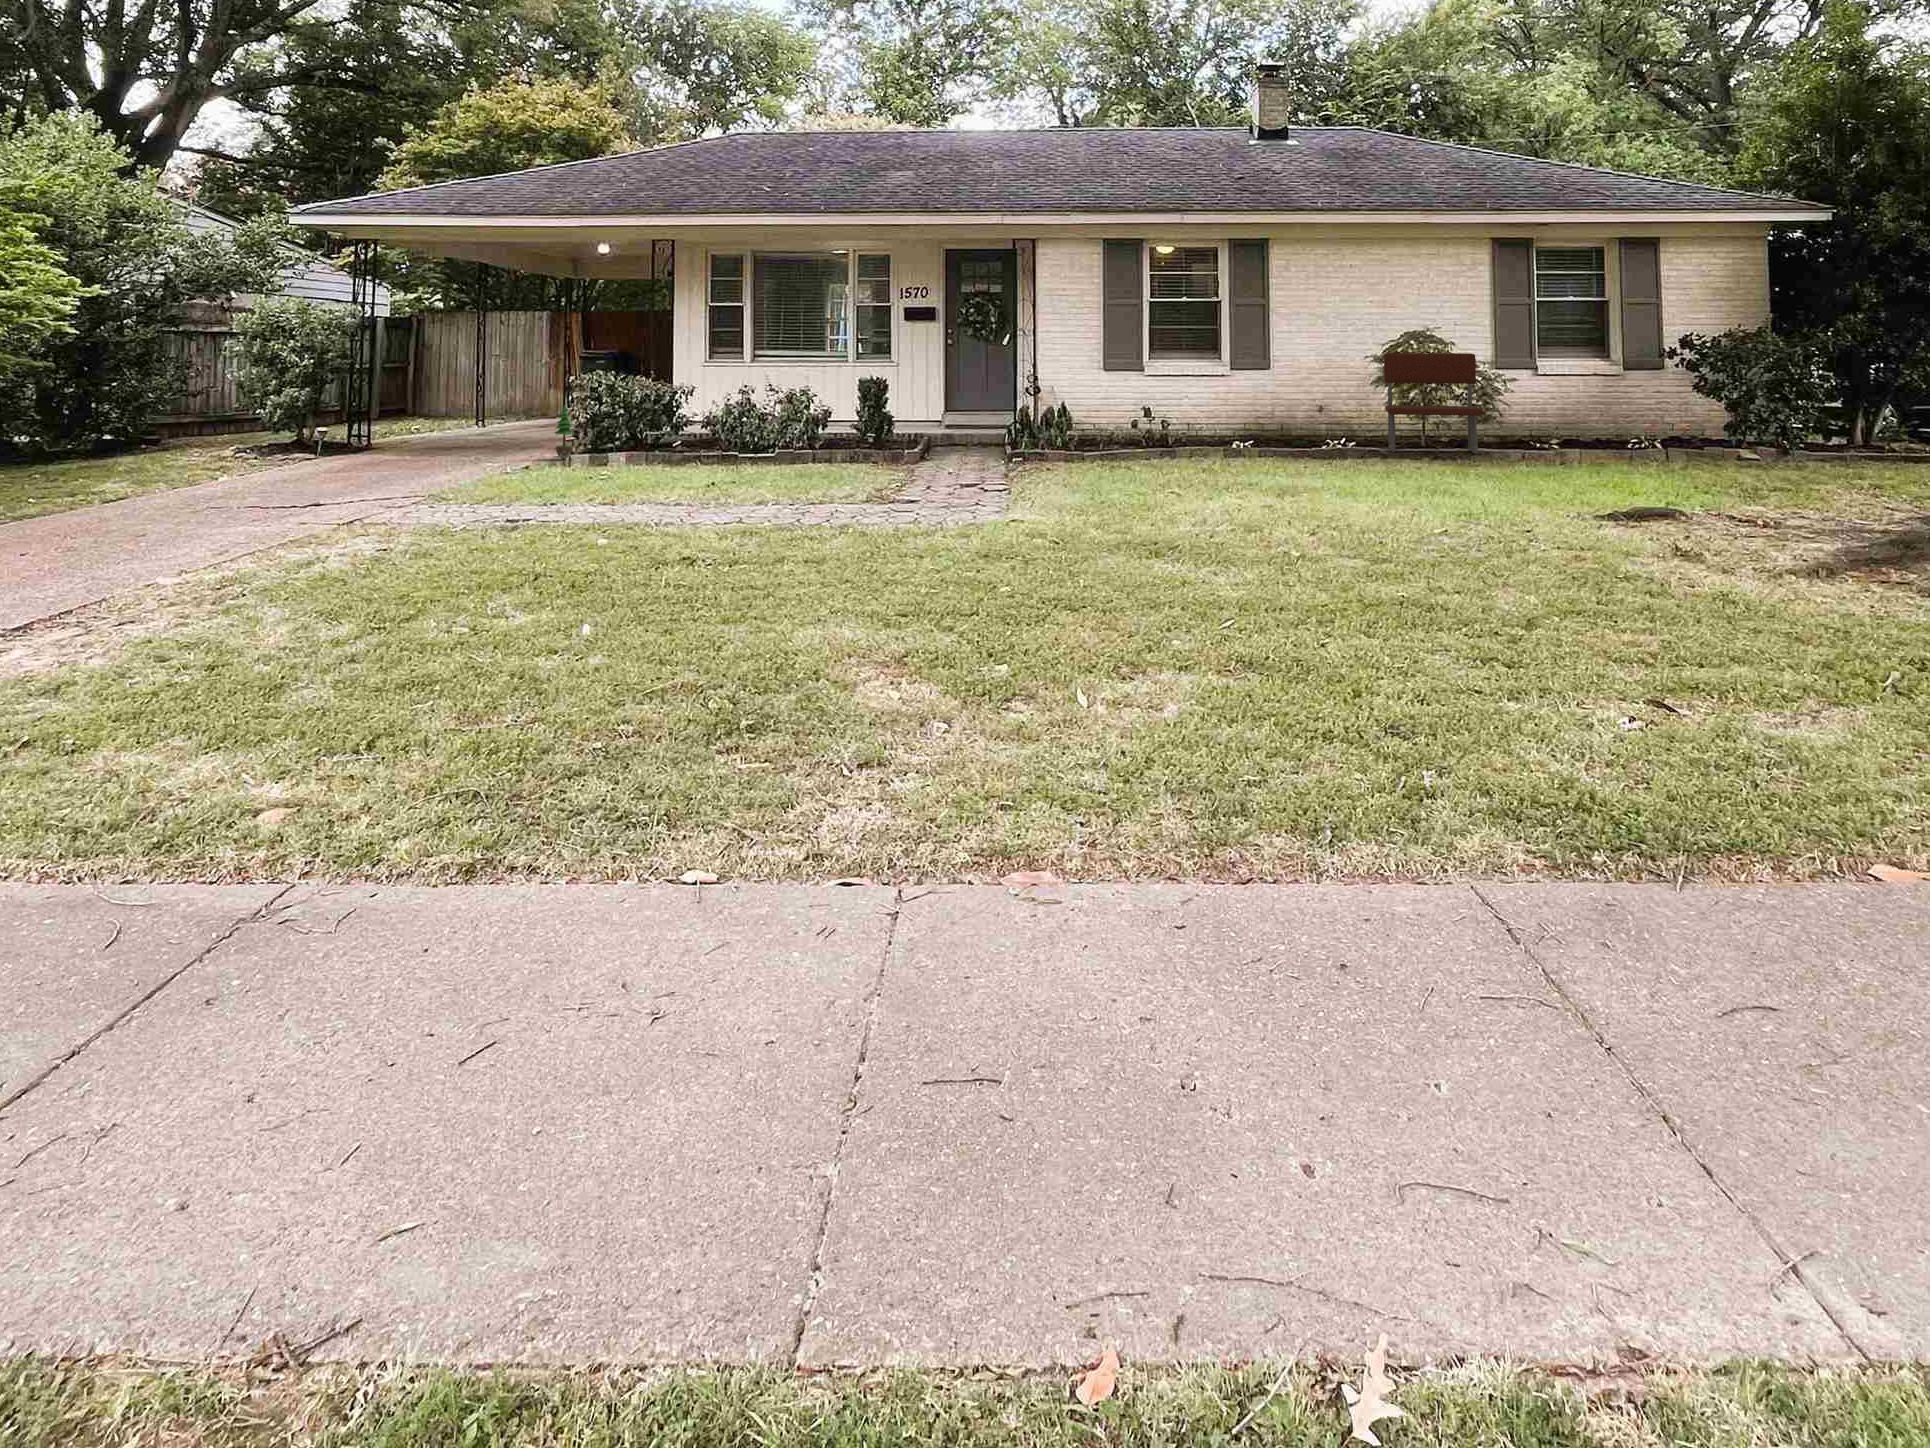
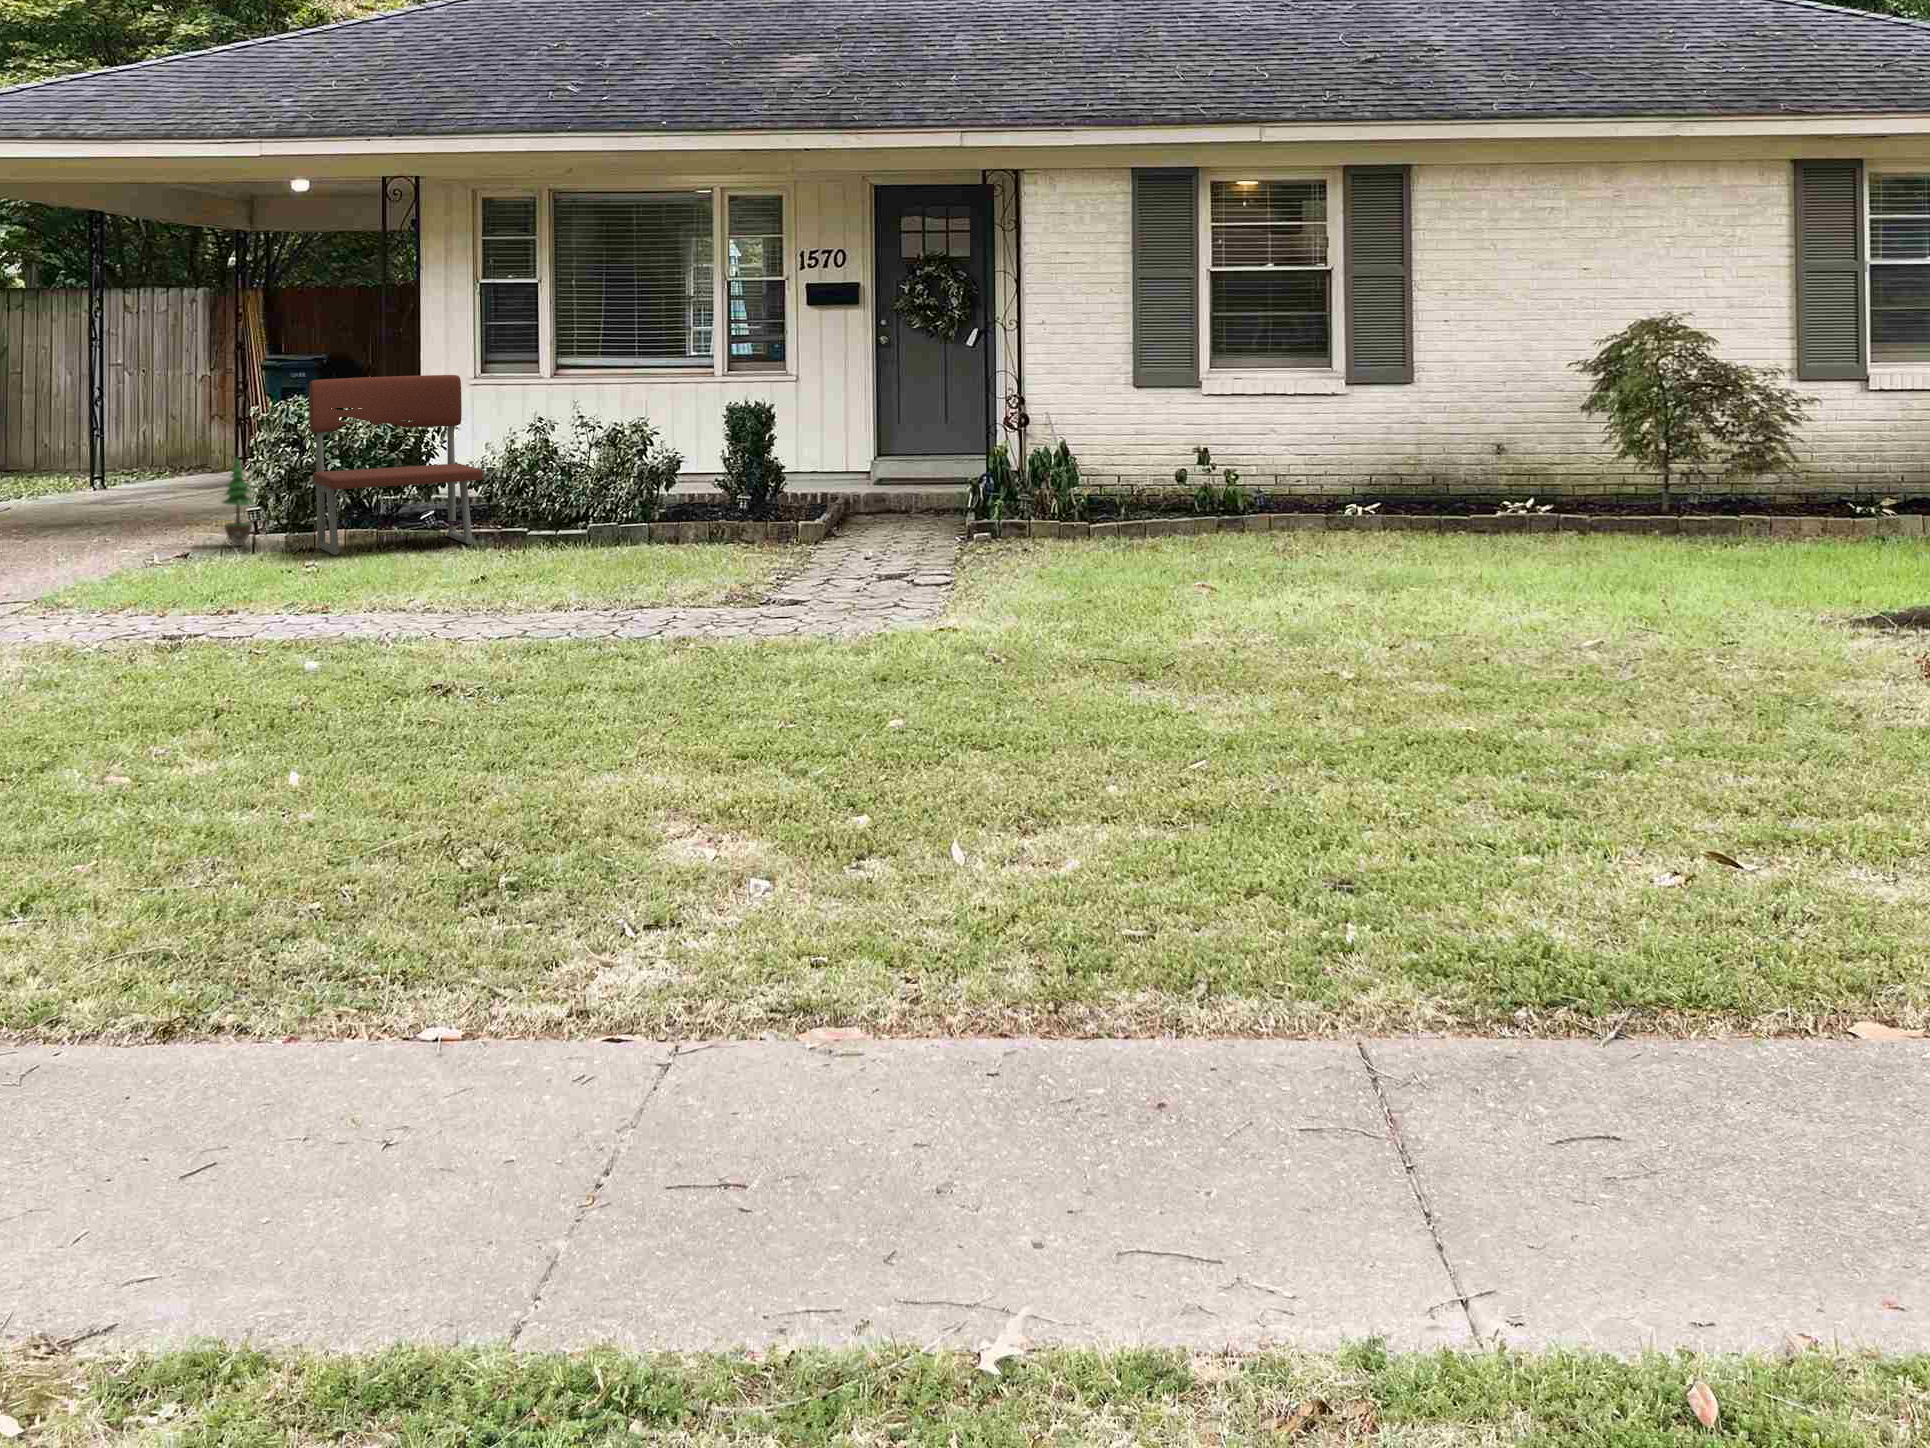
bench: present [1384,353,1483,454] -> present [309,375,483,555]

